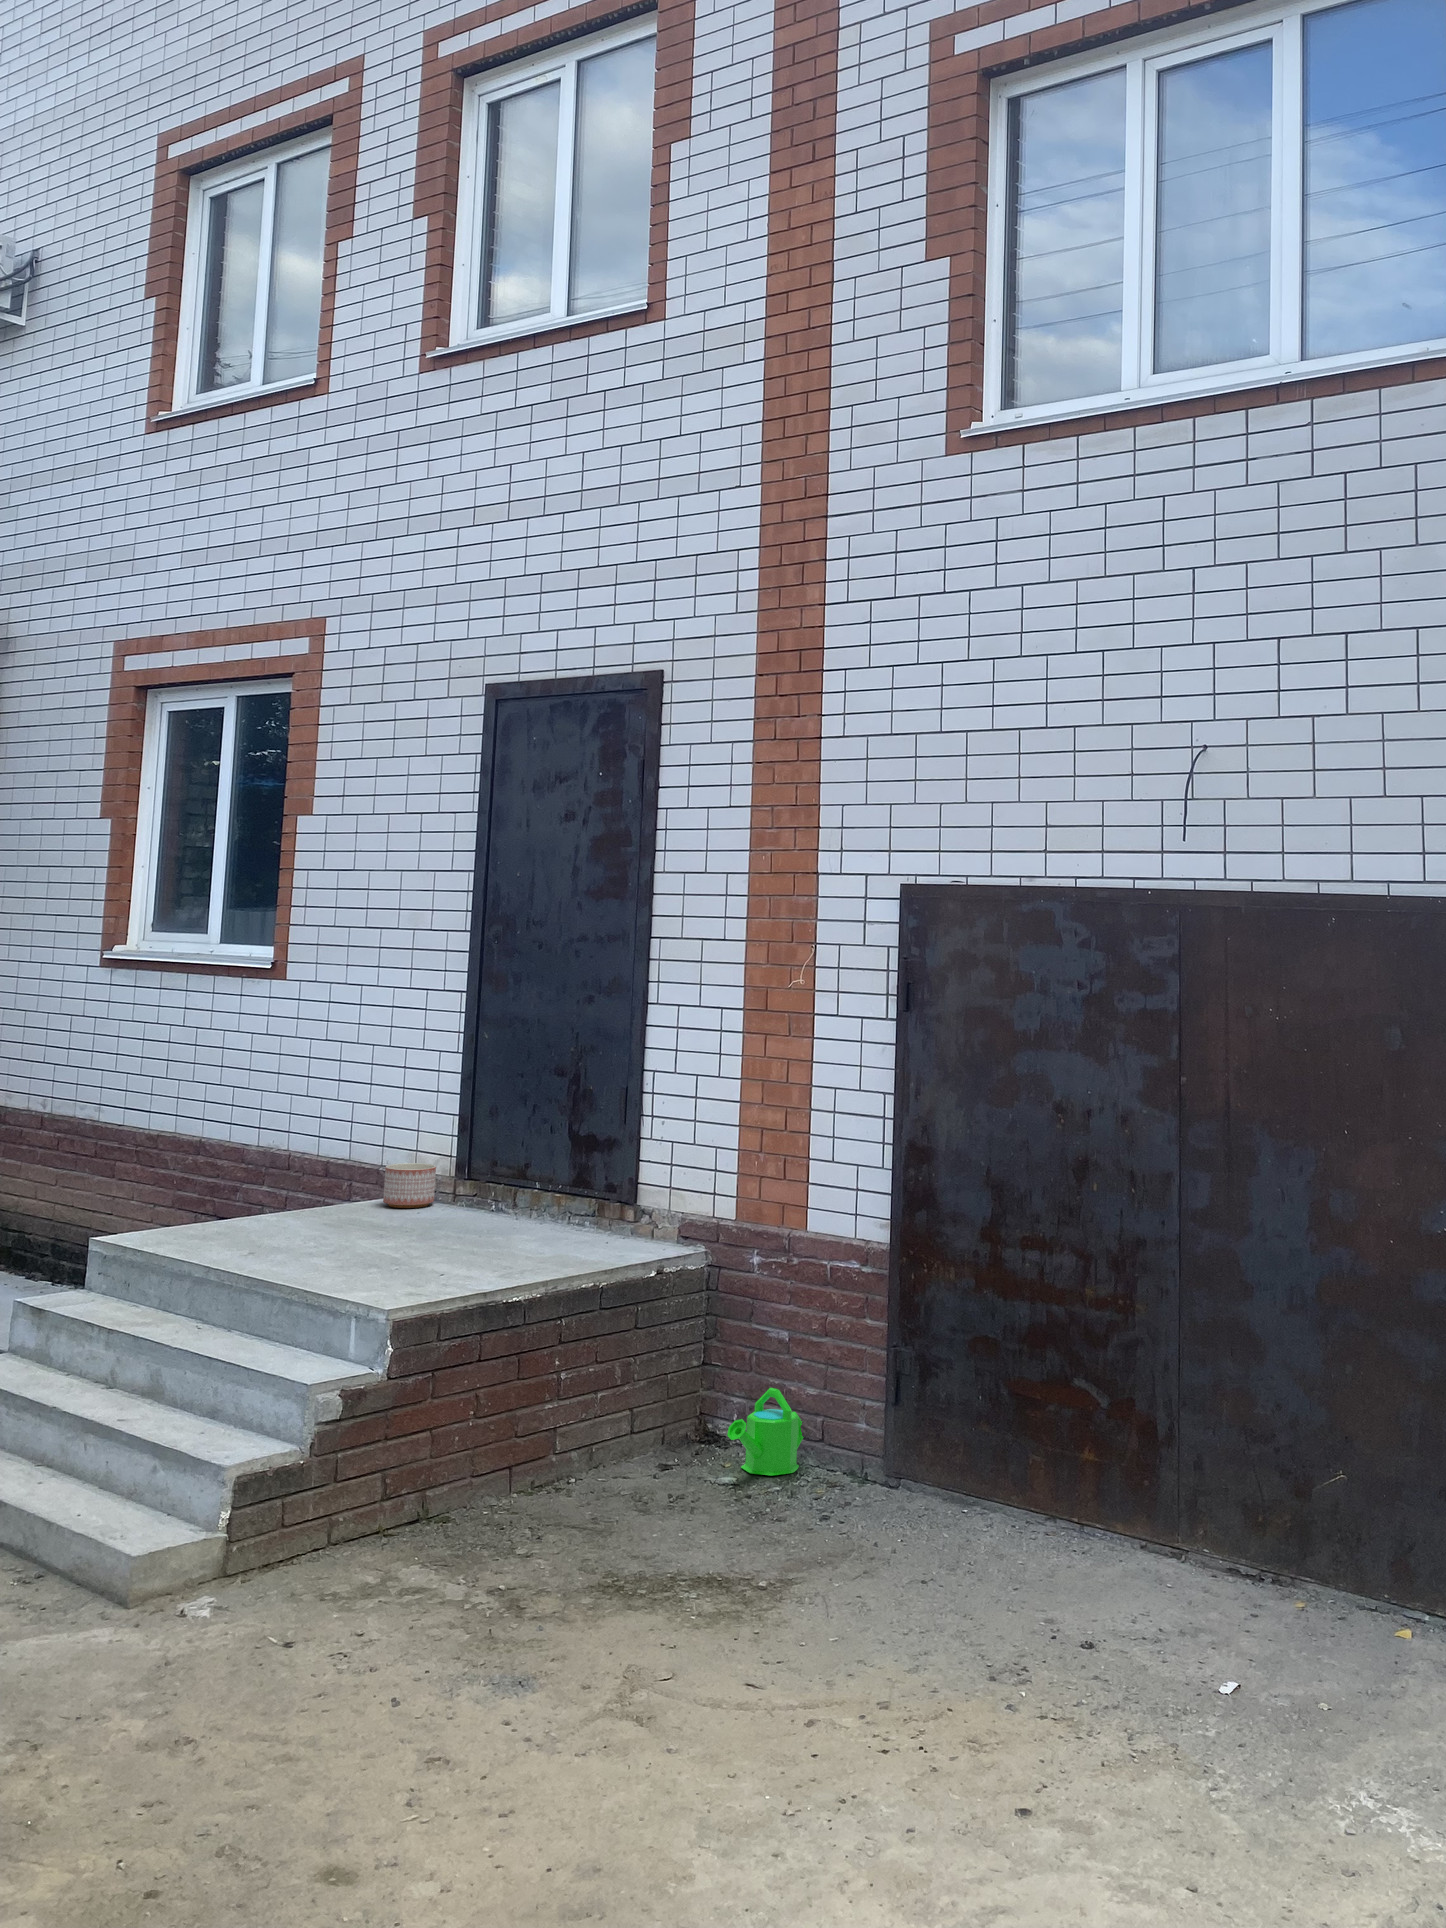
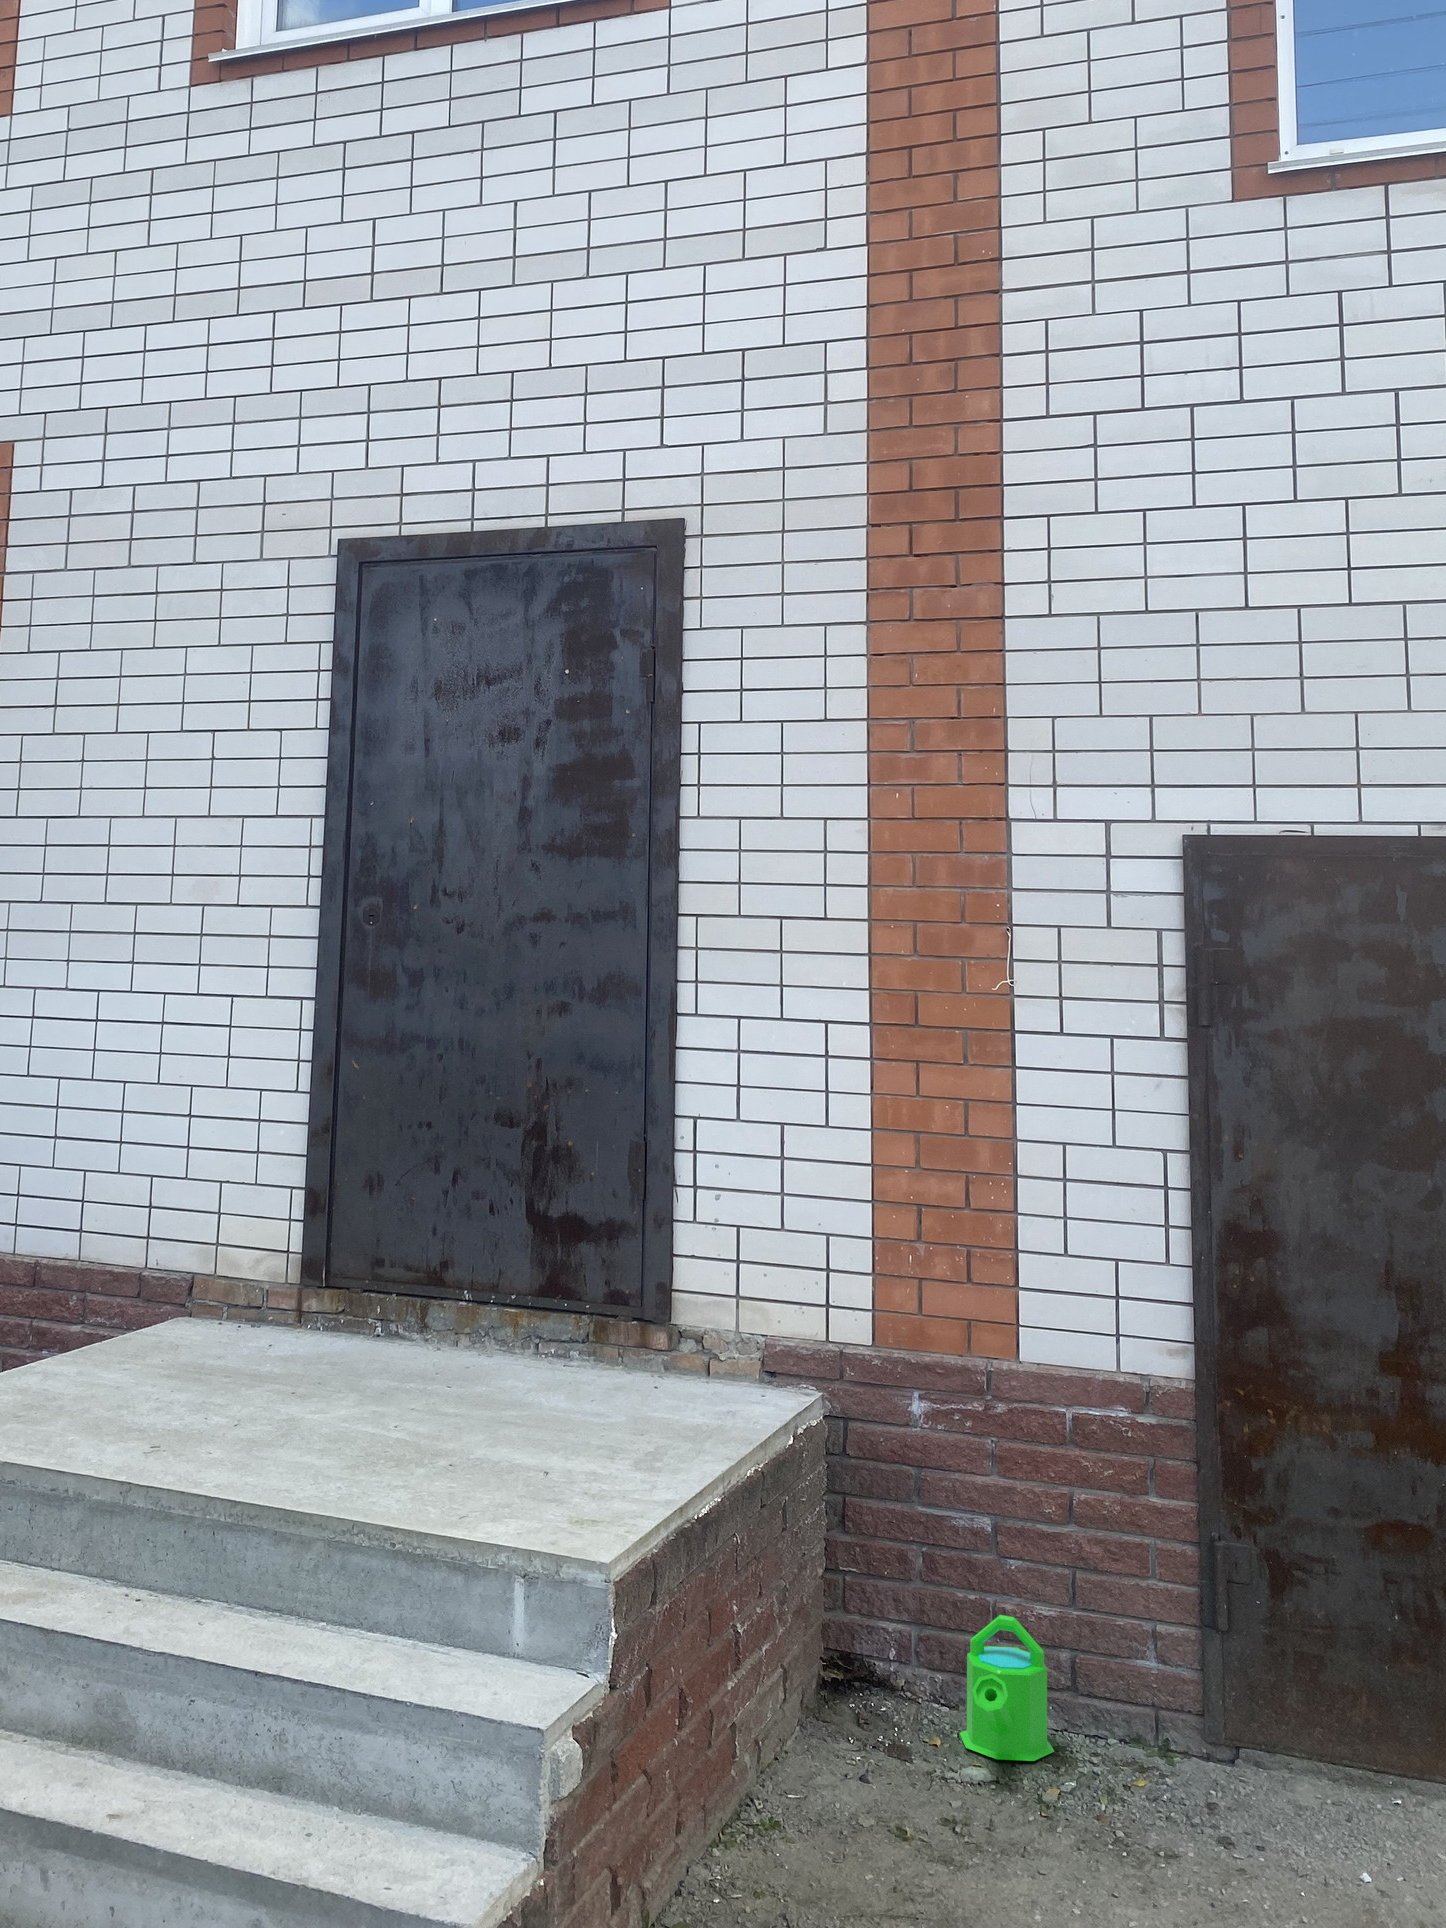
planter: present [383,1163,436,1208] -> none [195,1264,276,1337]

